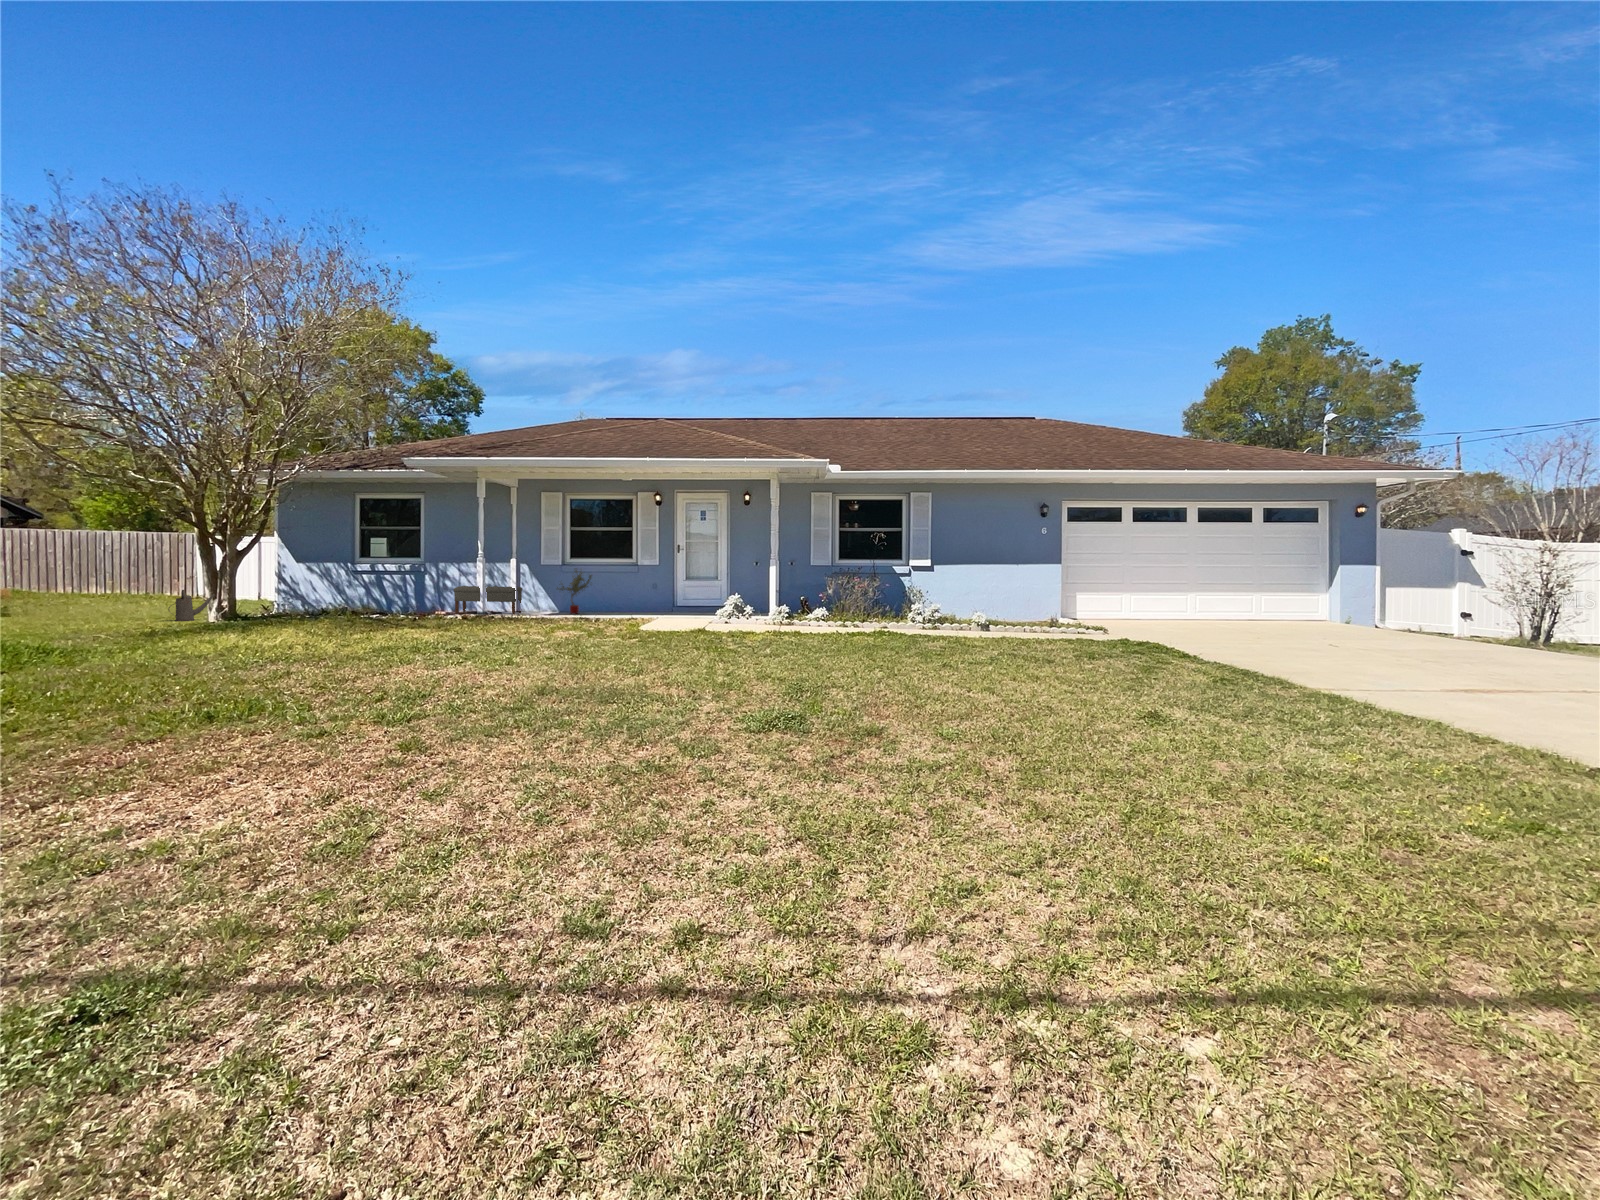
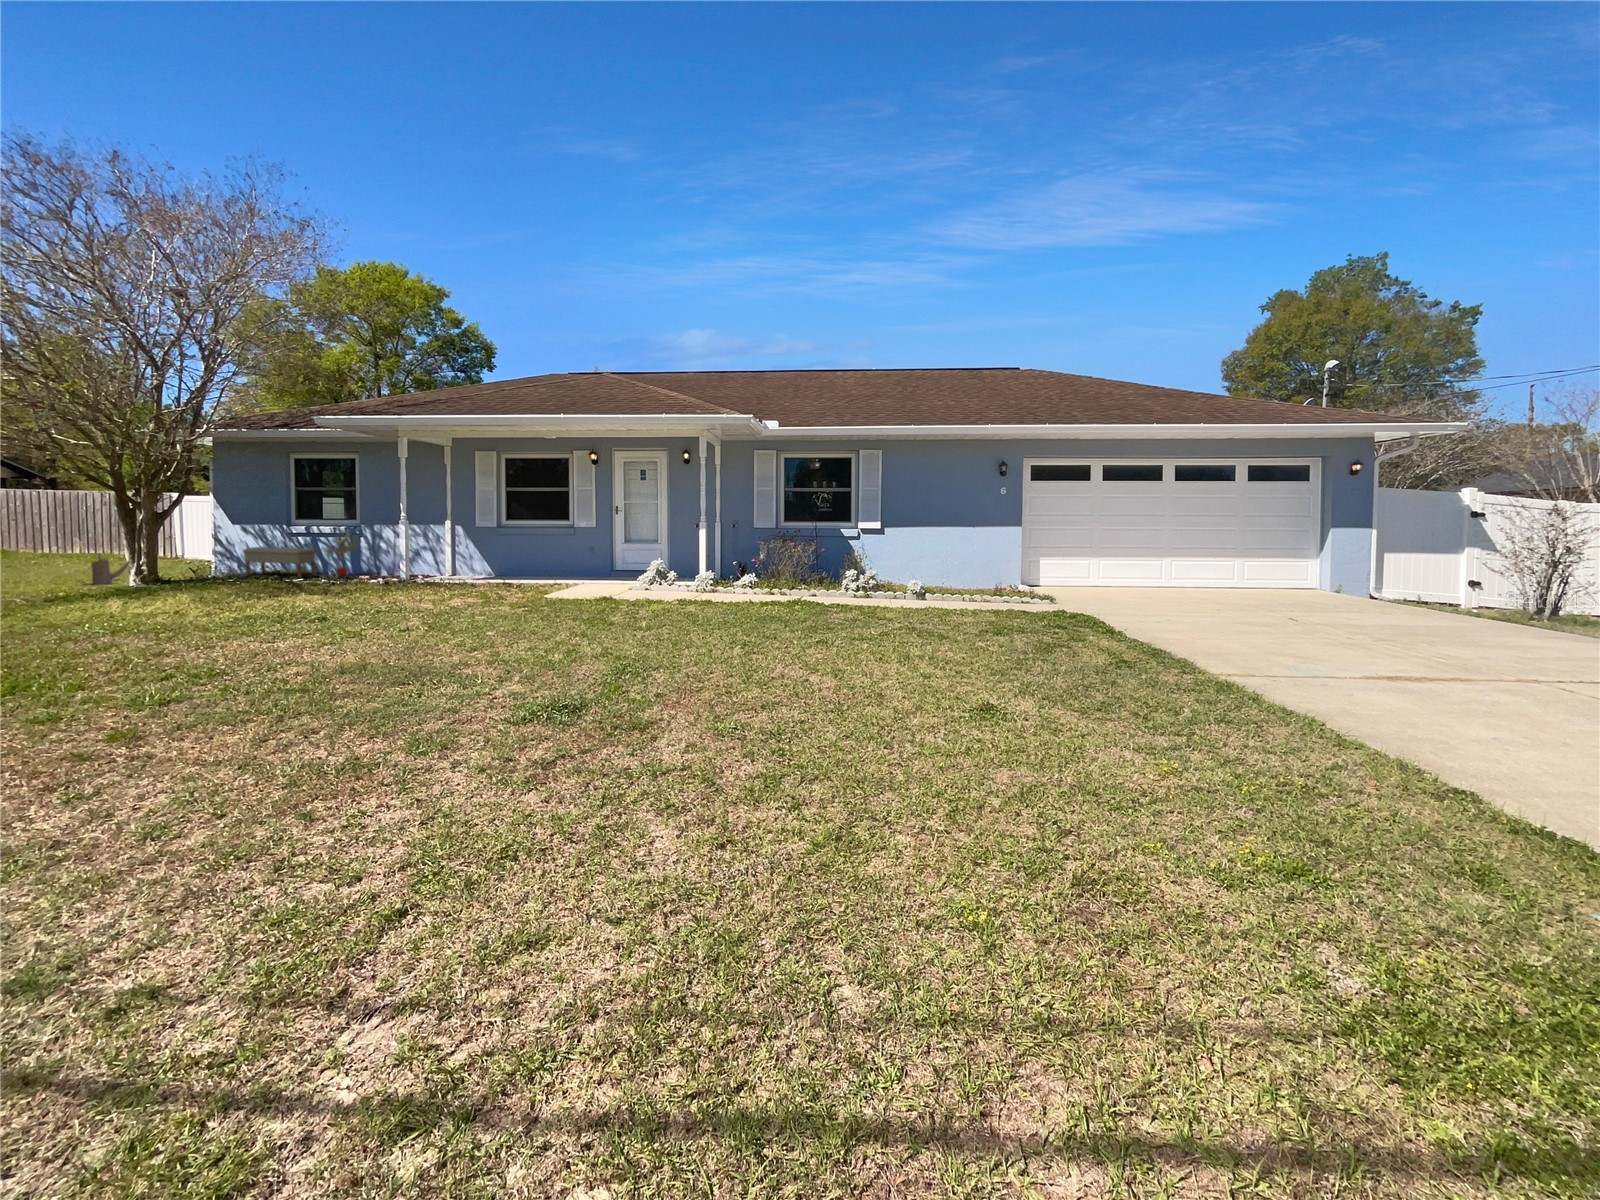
potted tree: present [557,568,592,614] -> present [324,530,357,576]
bench: present [454,586,522,615] -> present [243,547,316,577]

